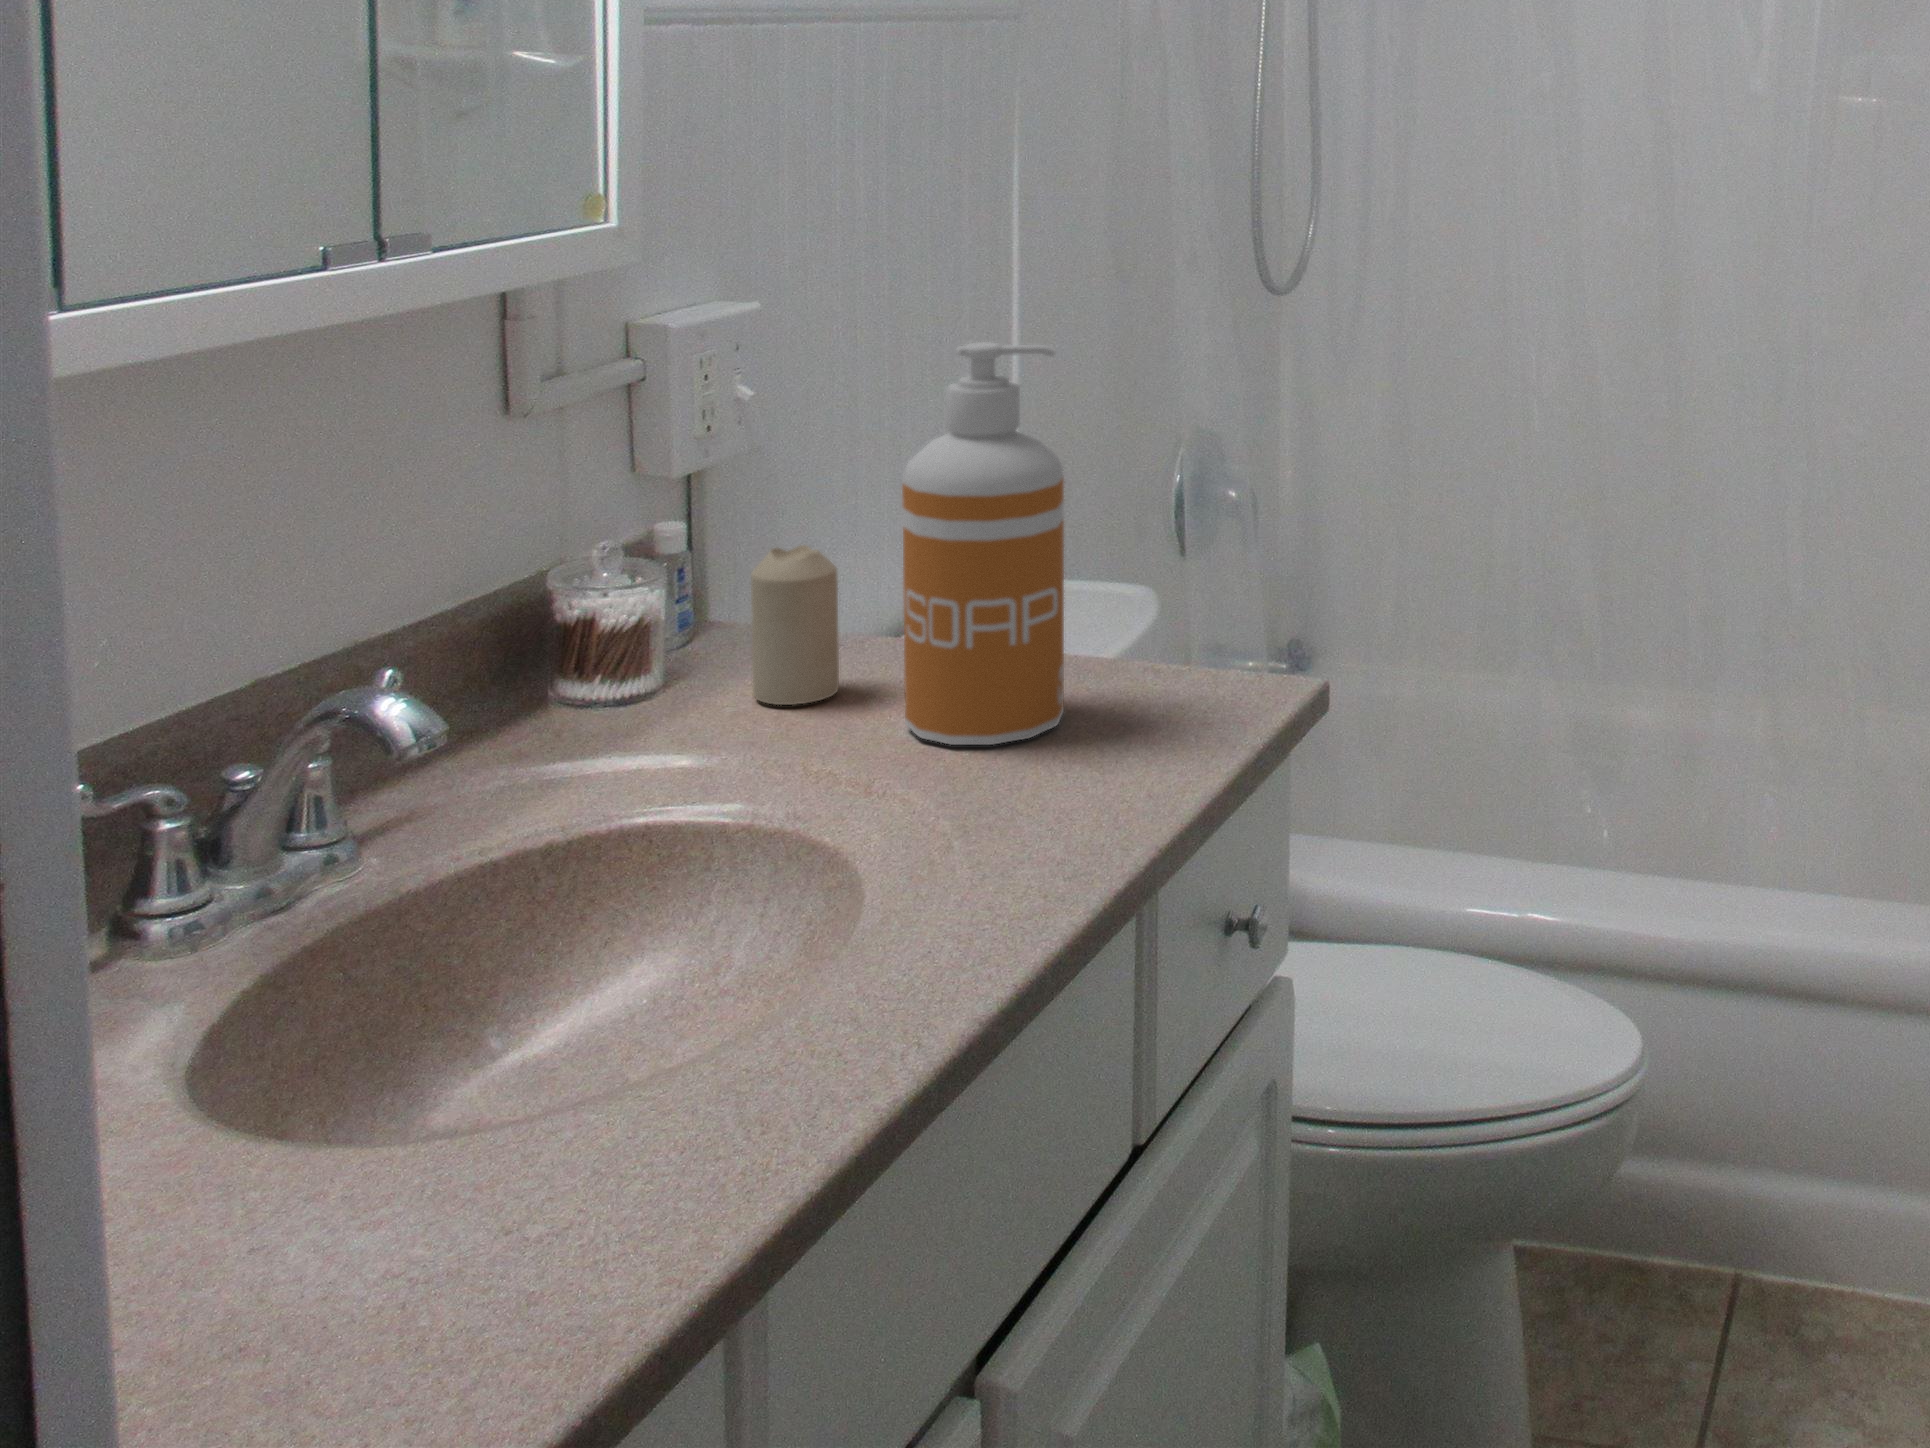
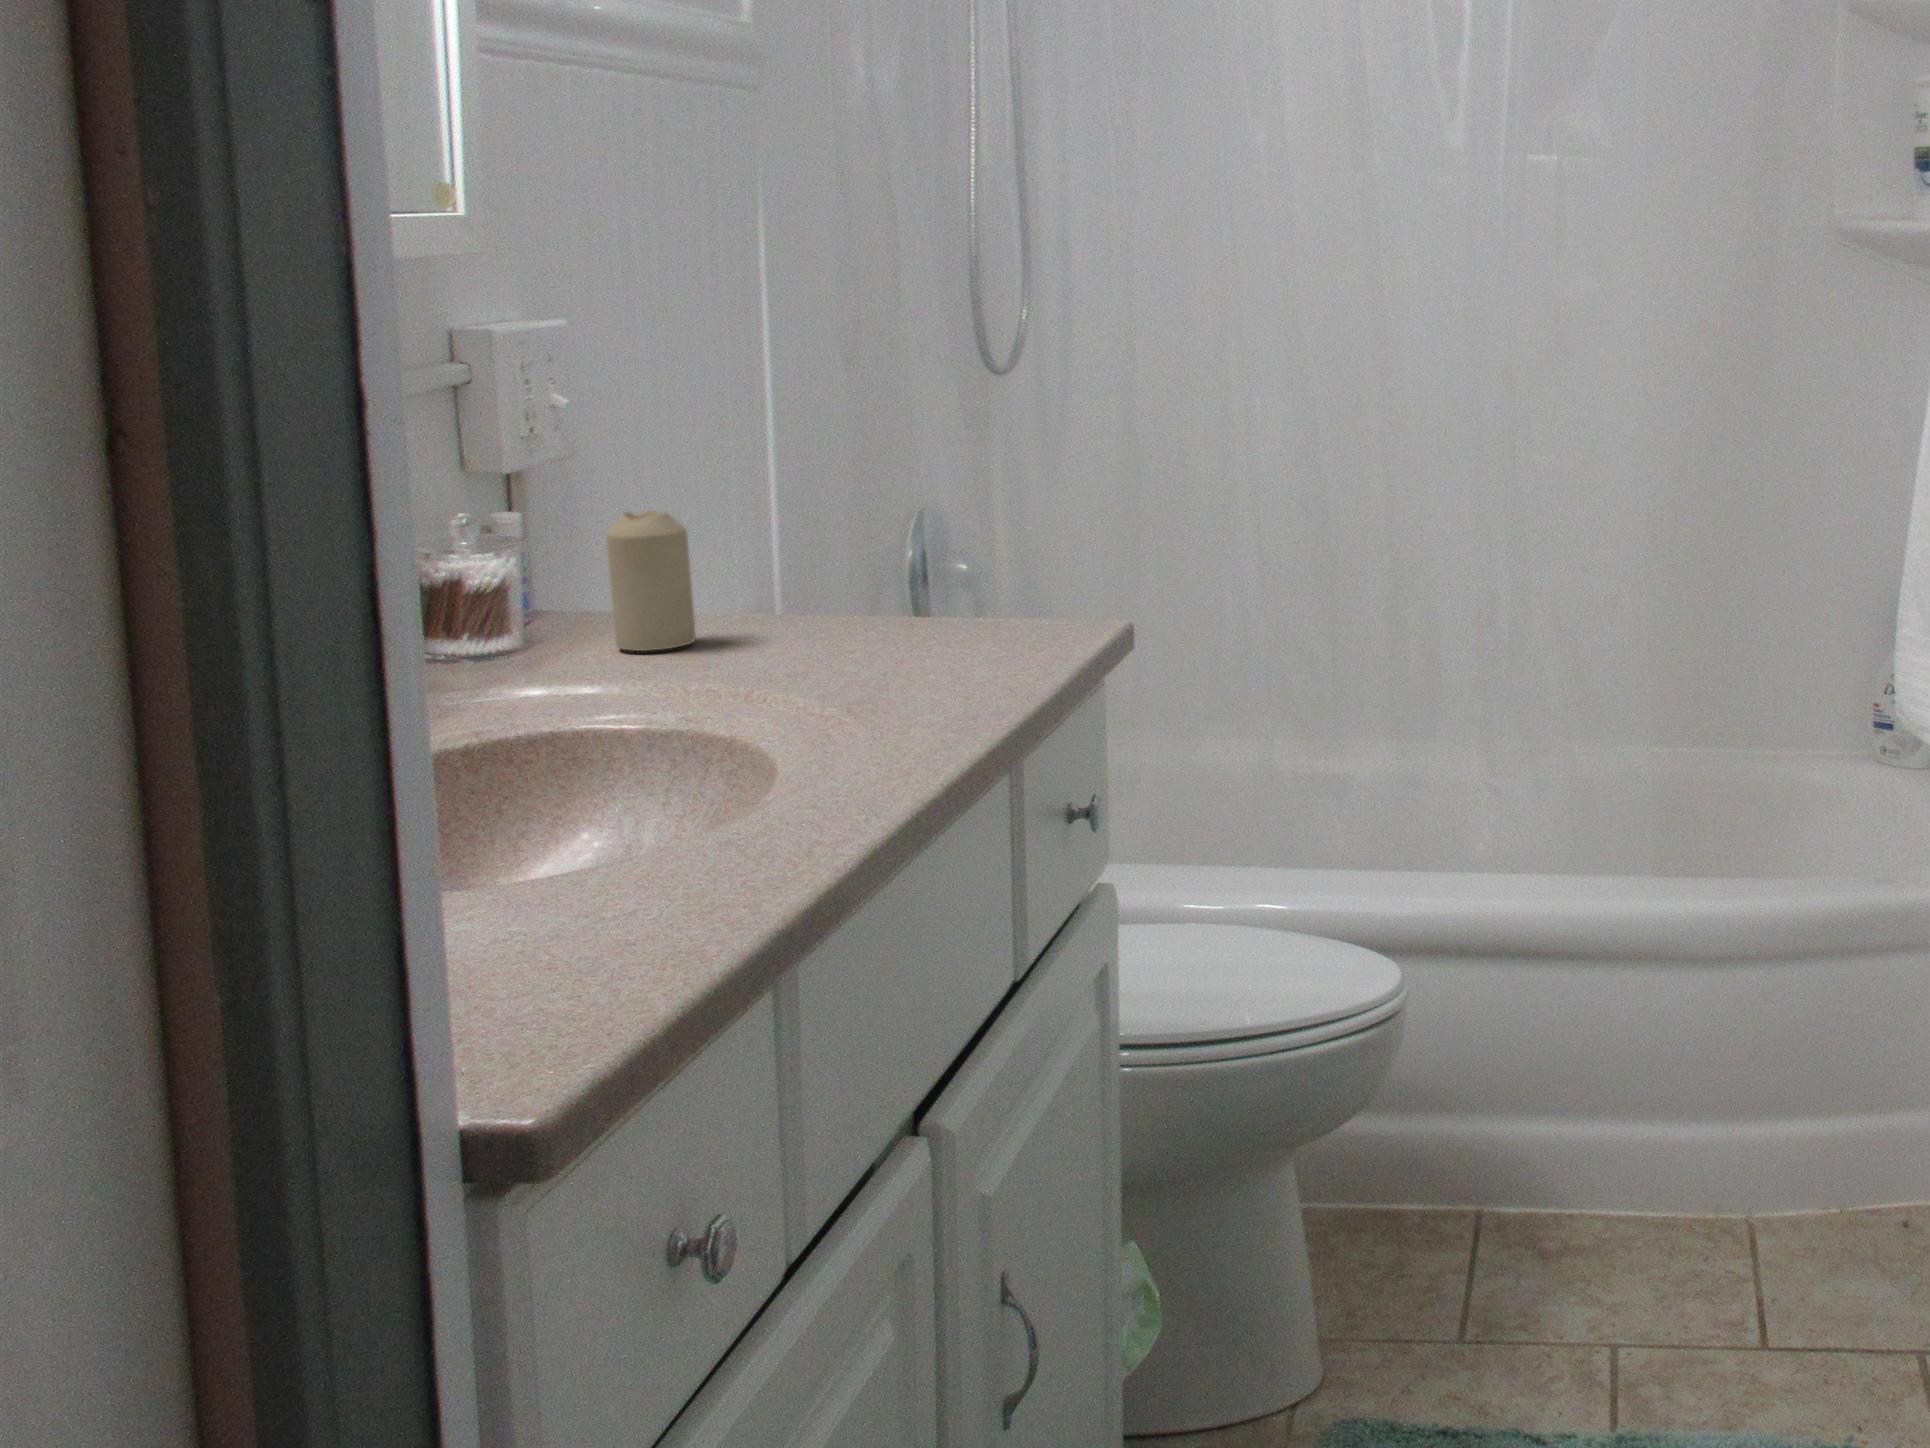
soap dispenser: present [902,342,1064,745] -> none [753,307,912,663]

